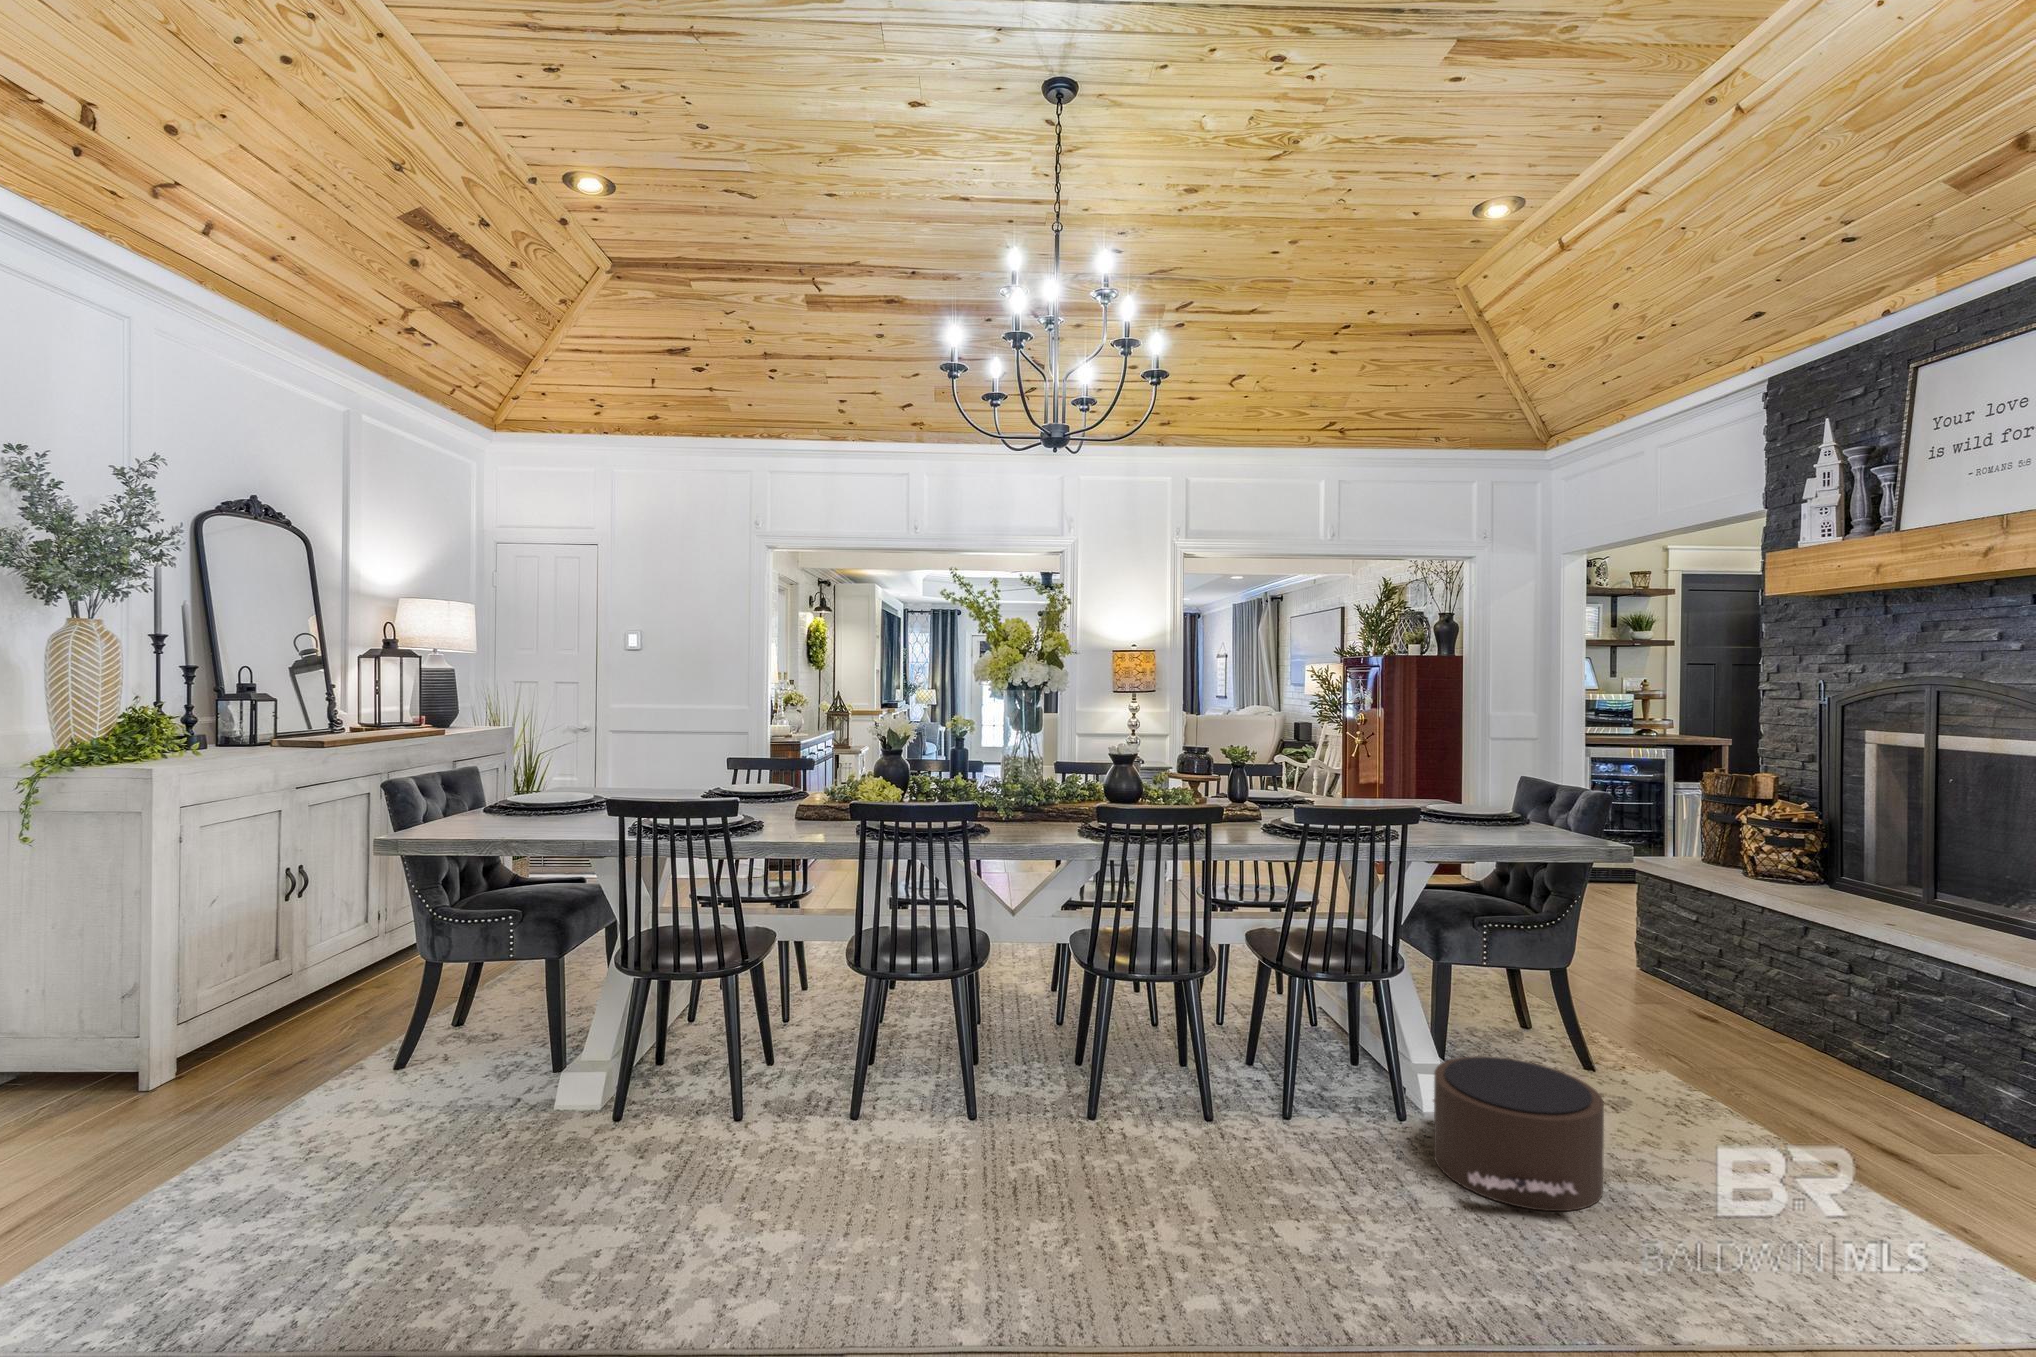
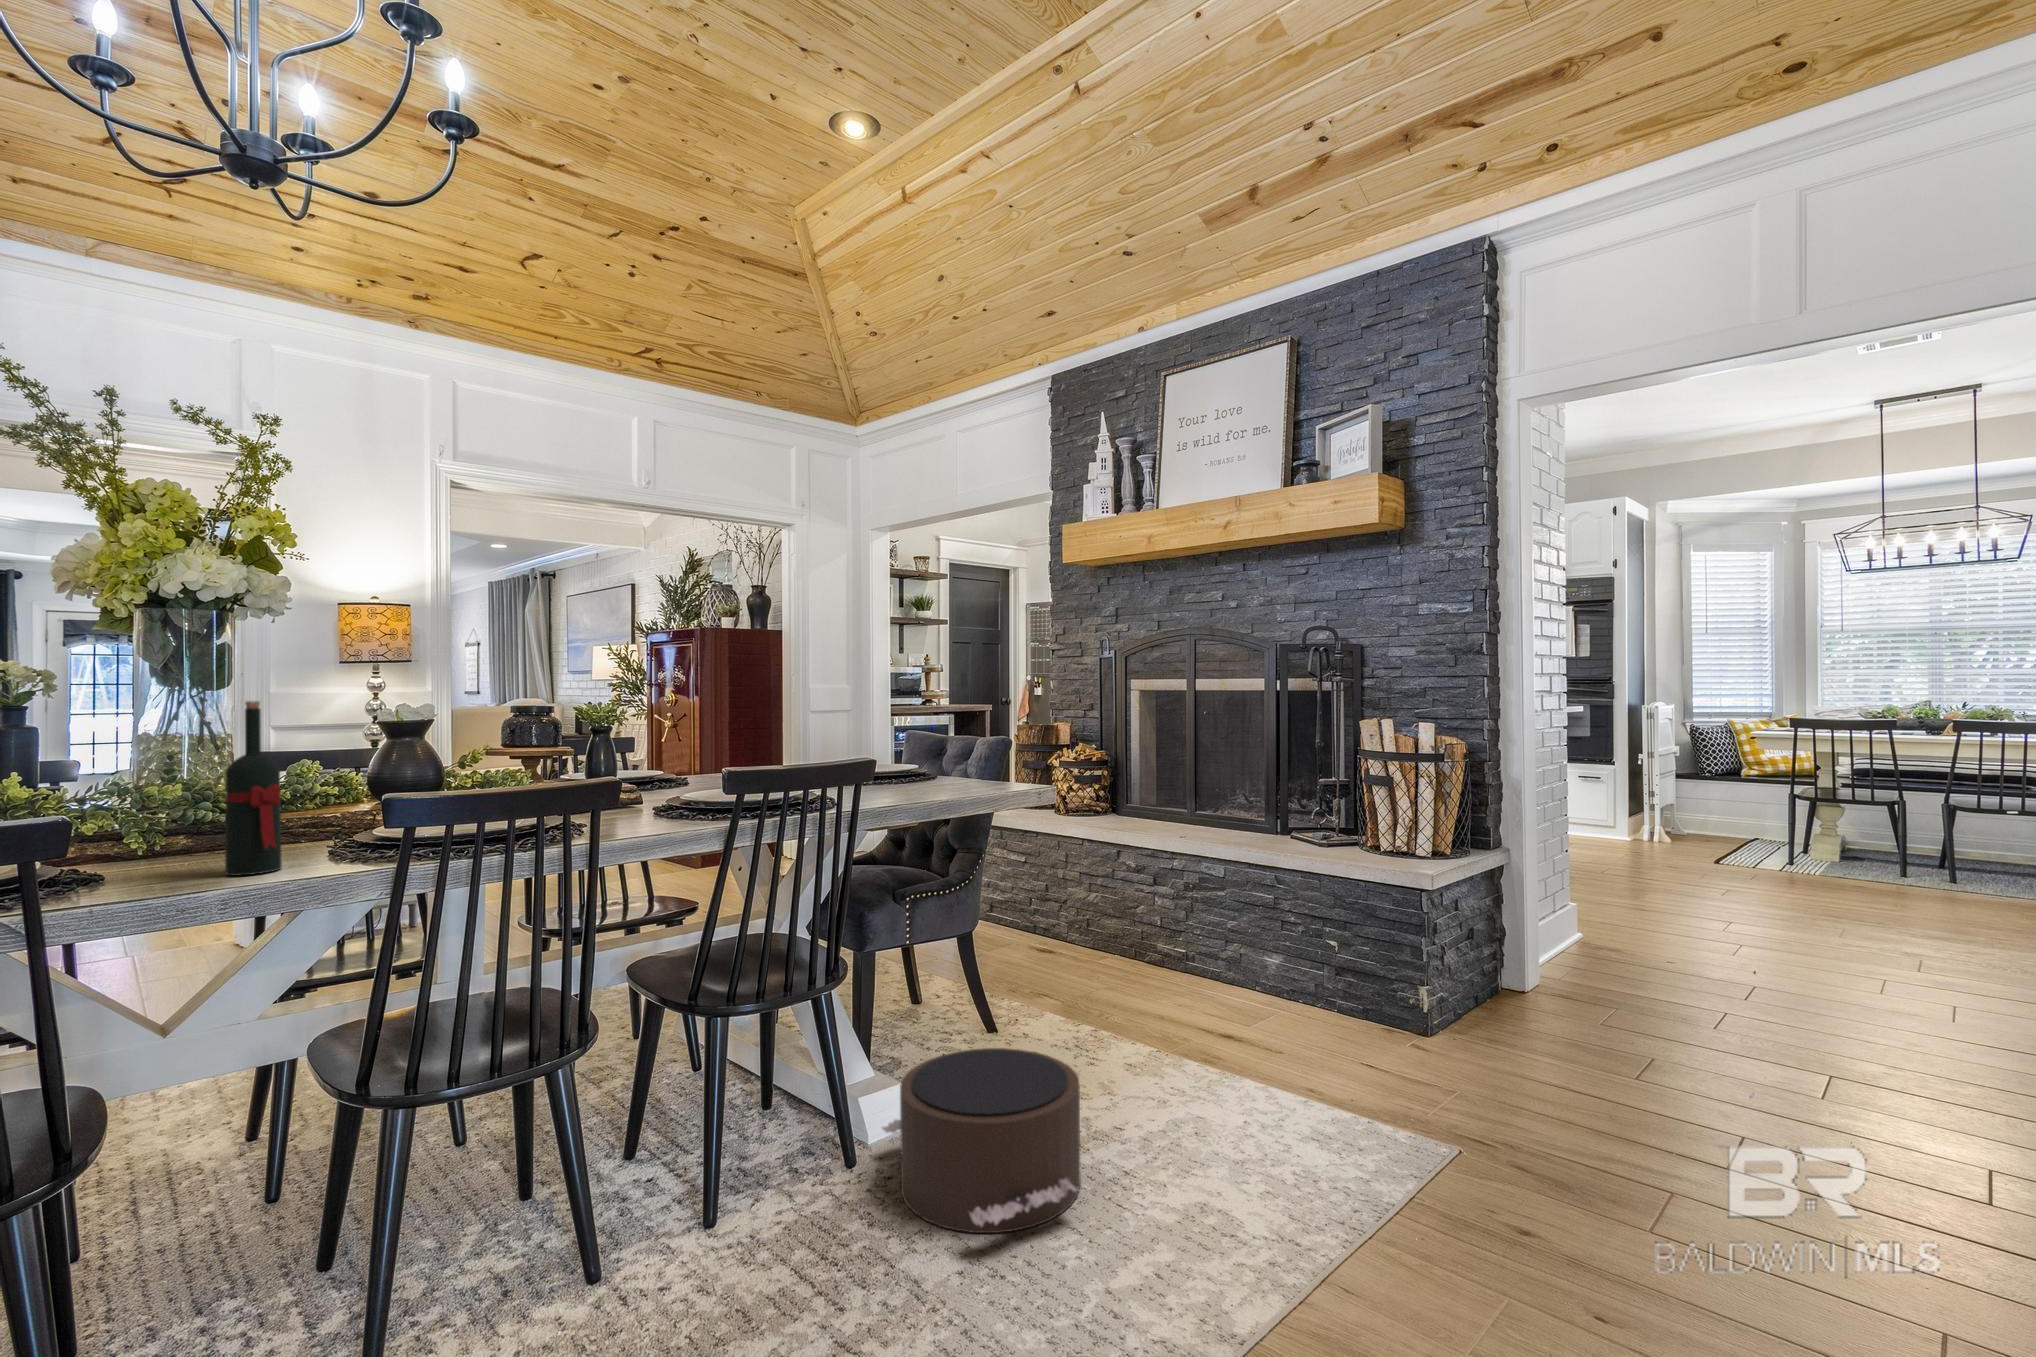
wine bottle: none [1031,741,1055,835] -> present [225,701,282,876]

